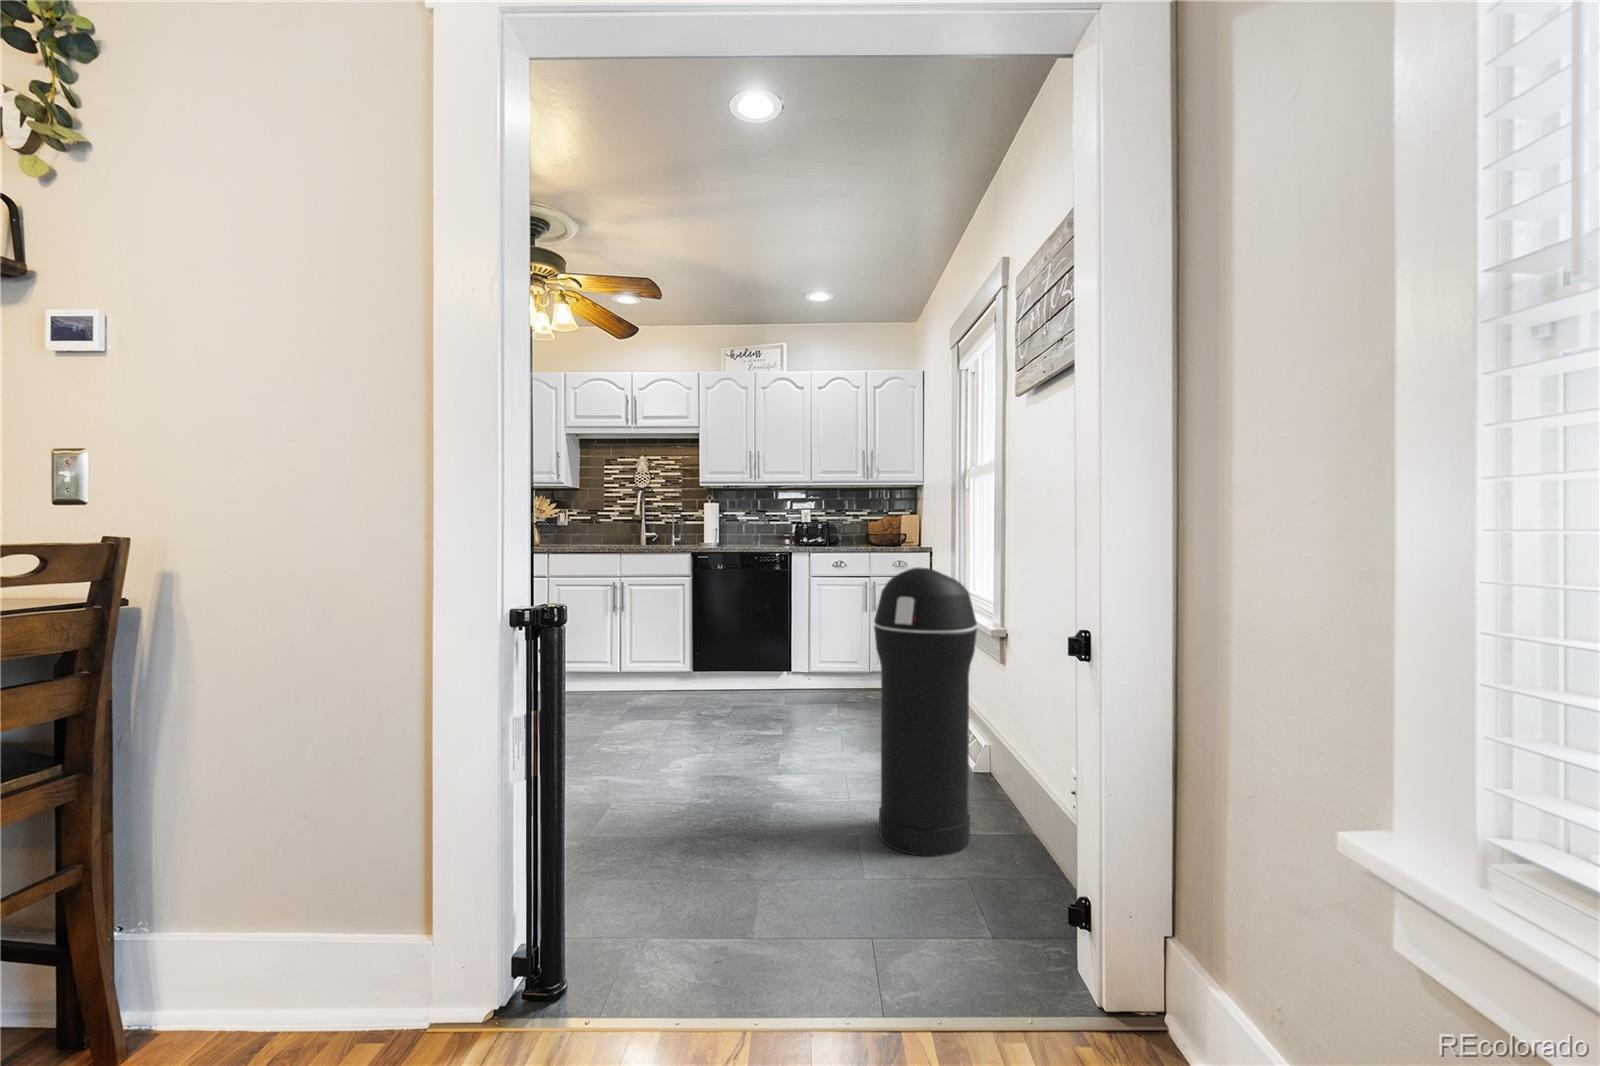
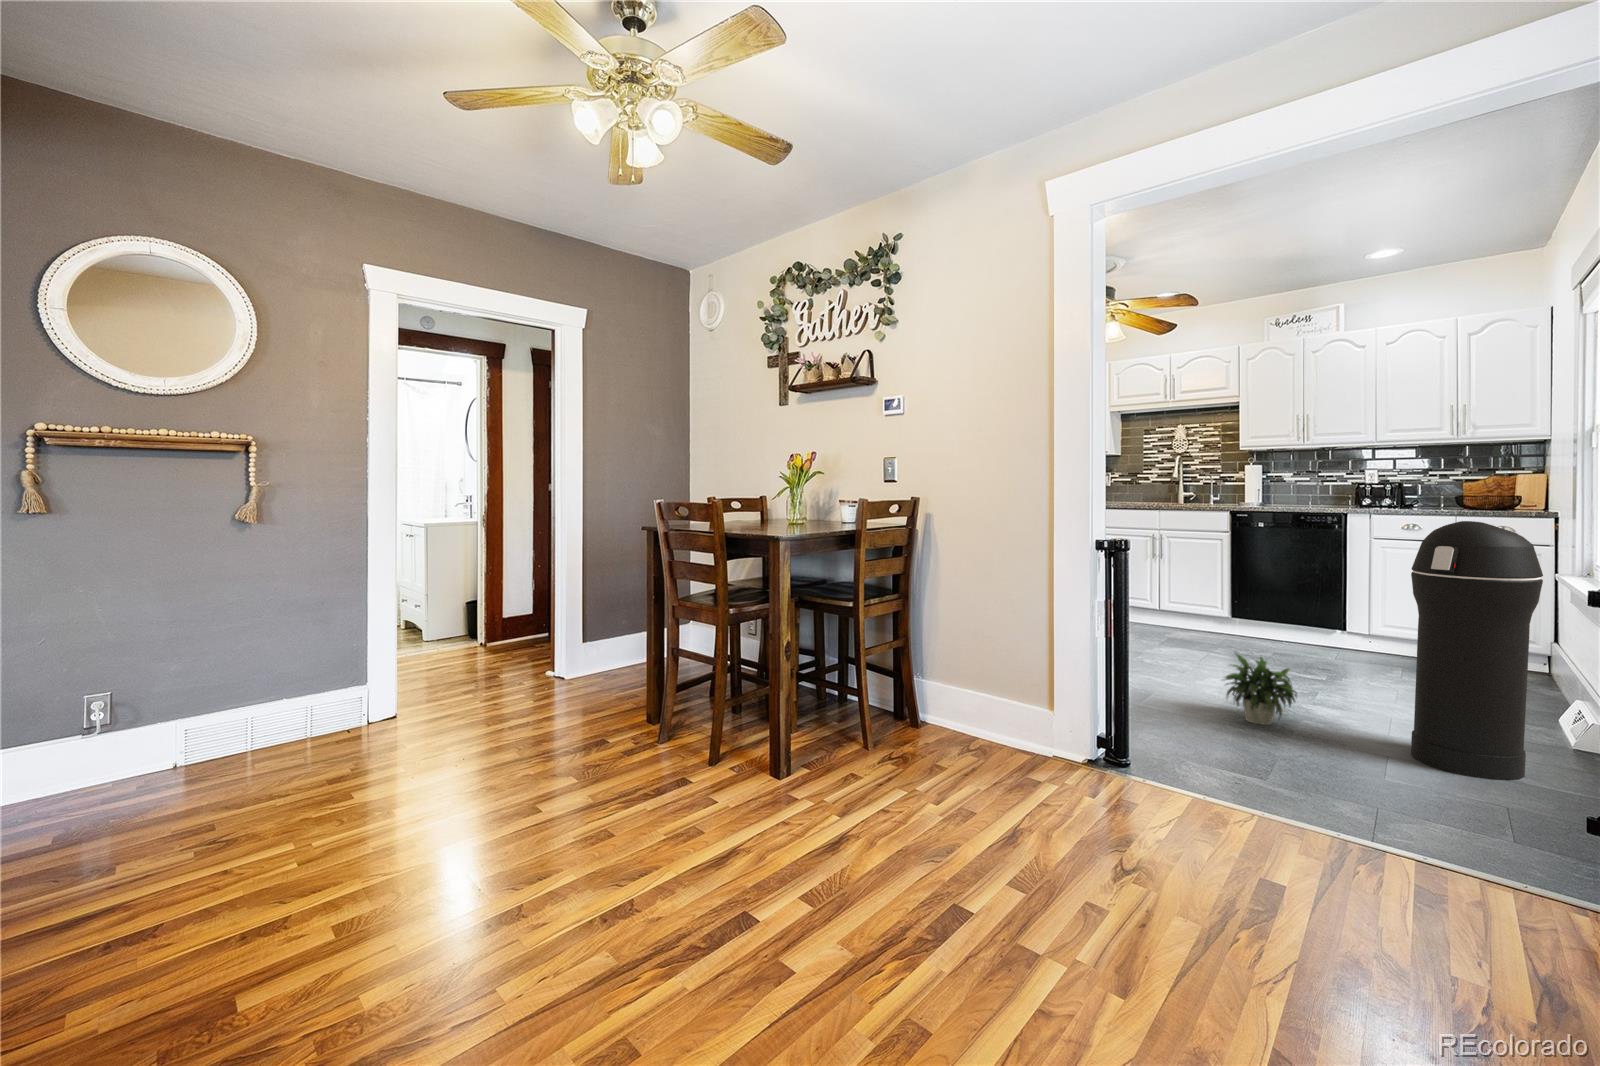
potted plant: none [690,738,772,833] -> present [1225,654,1297,725]

